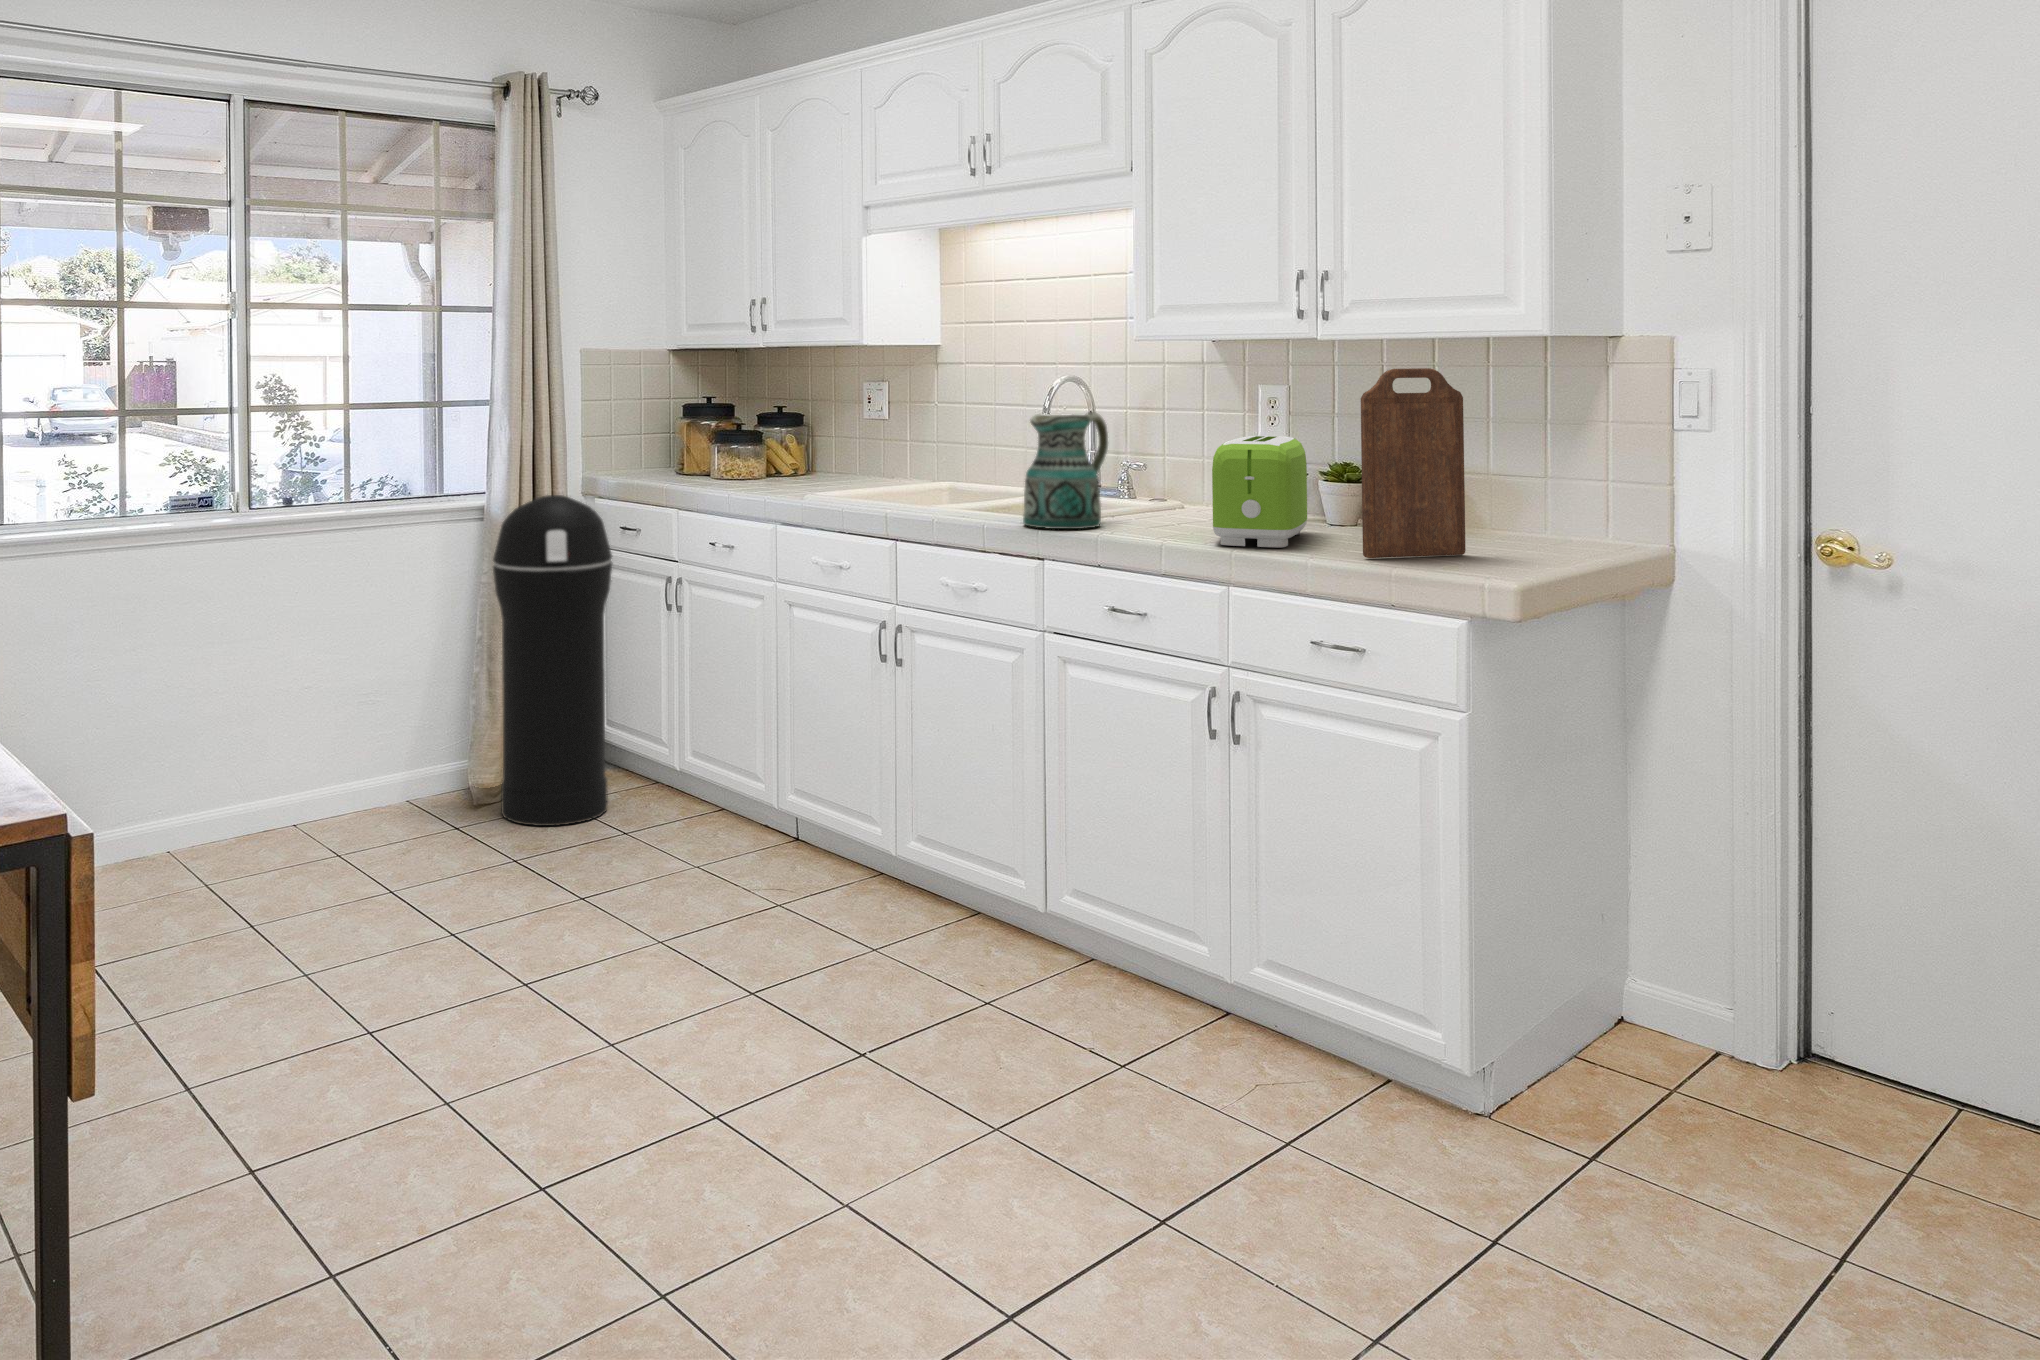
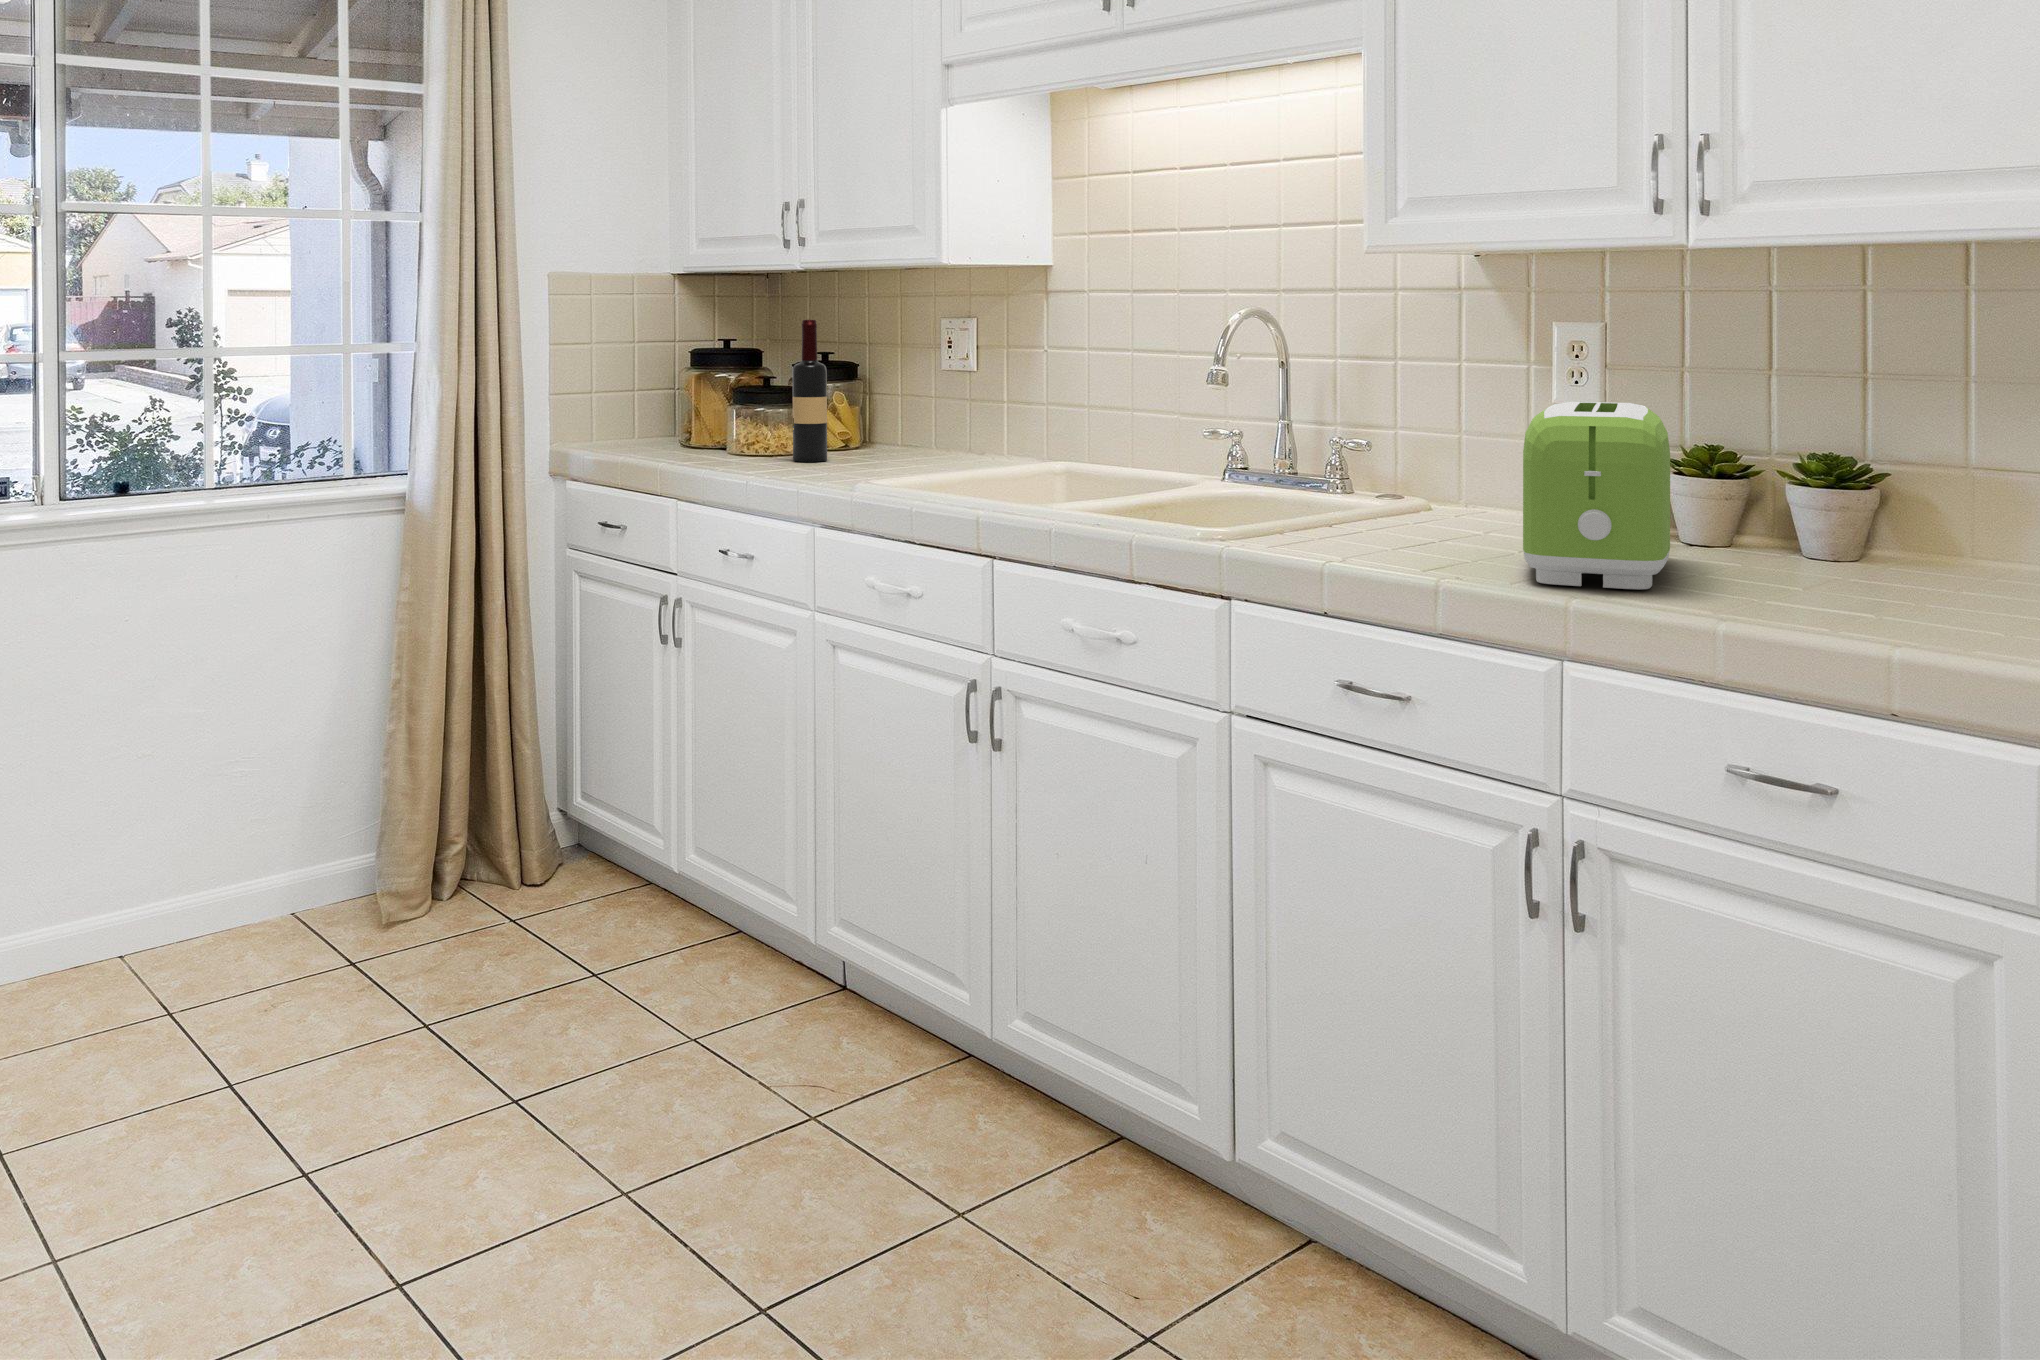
cutting board: present [1361,368,1466,558] -> none [1805,289,1979,615]
wine bottle: none [757,382,782,482] -> present [792,320,827,462]
ceramic pitcher: present [1023,412,1108,529] -> none [1196,363,1328,548]
trash can: present [493,495,613,826] -> none [409,481,583,958]

